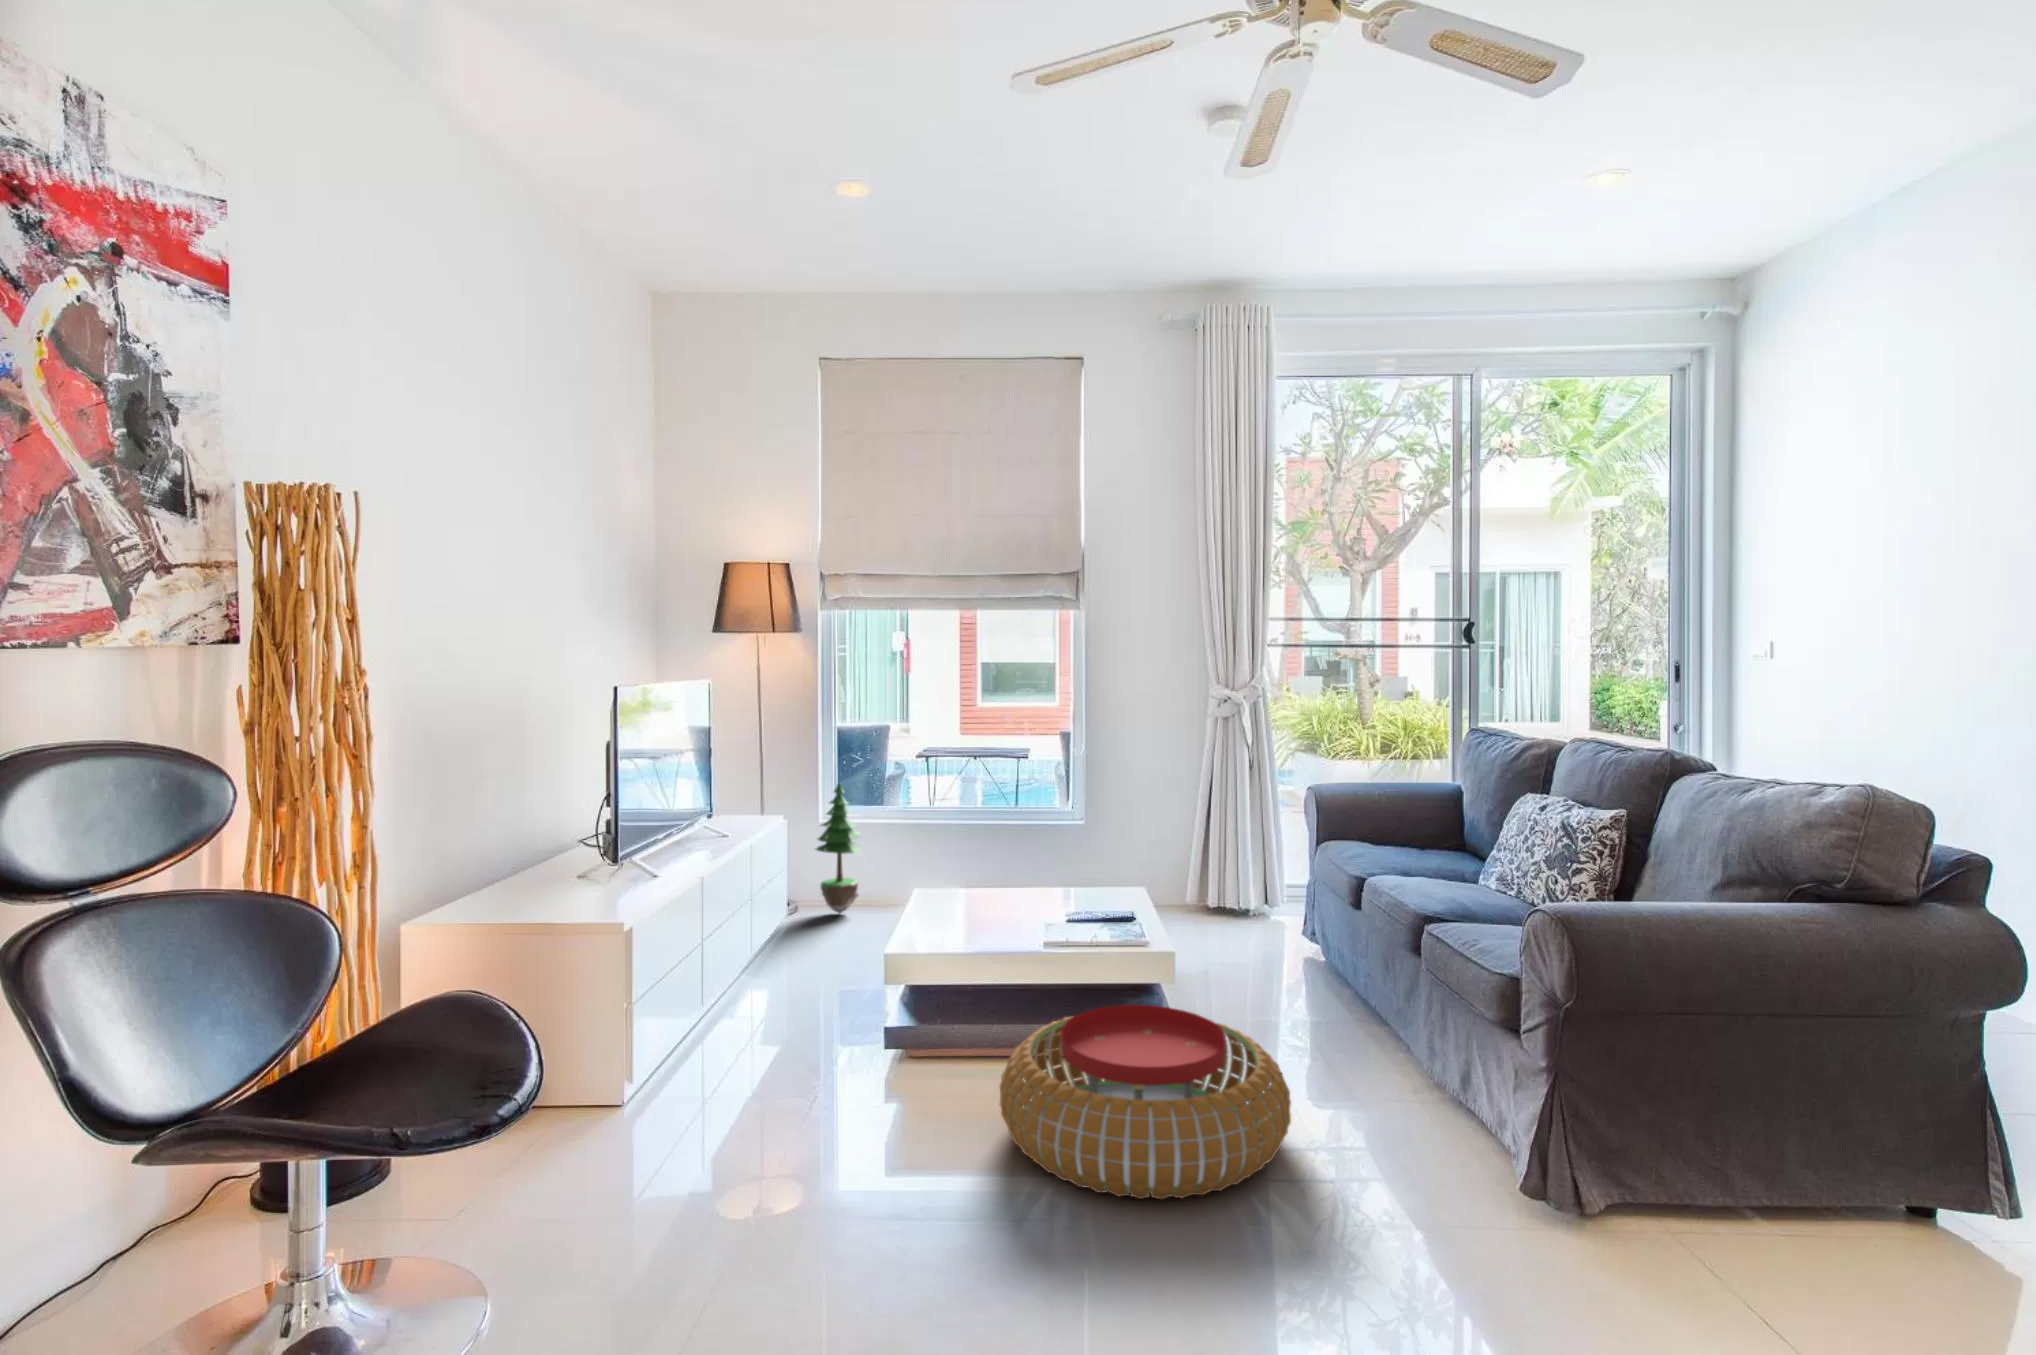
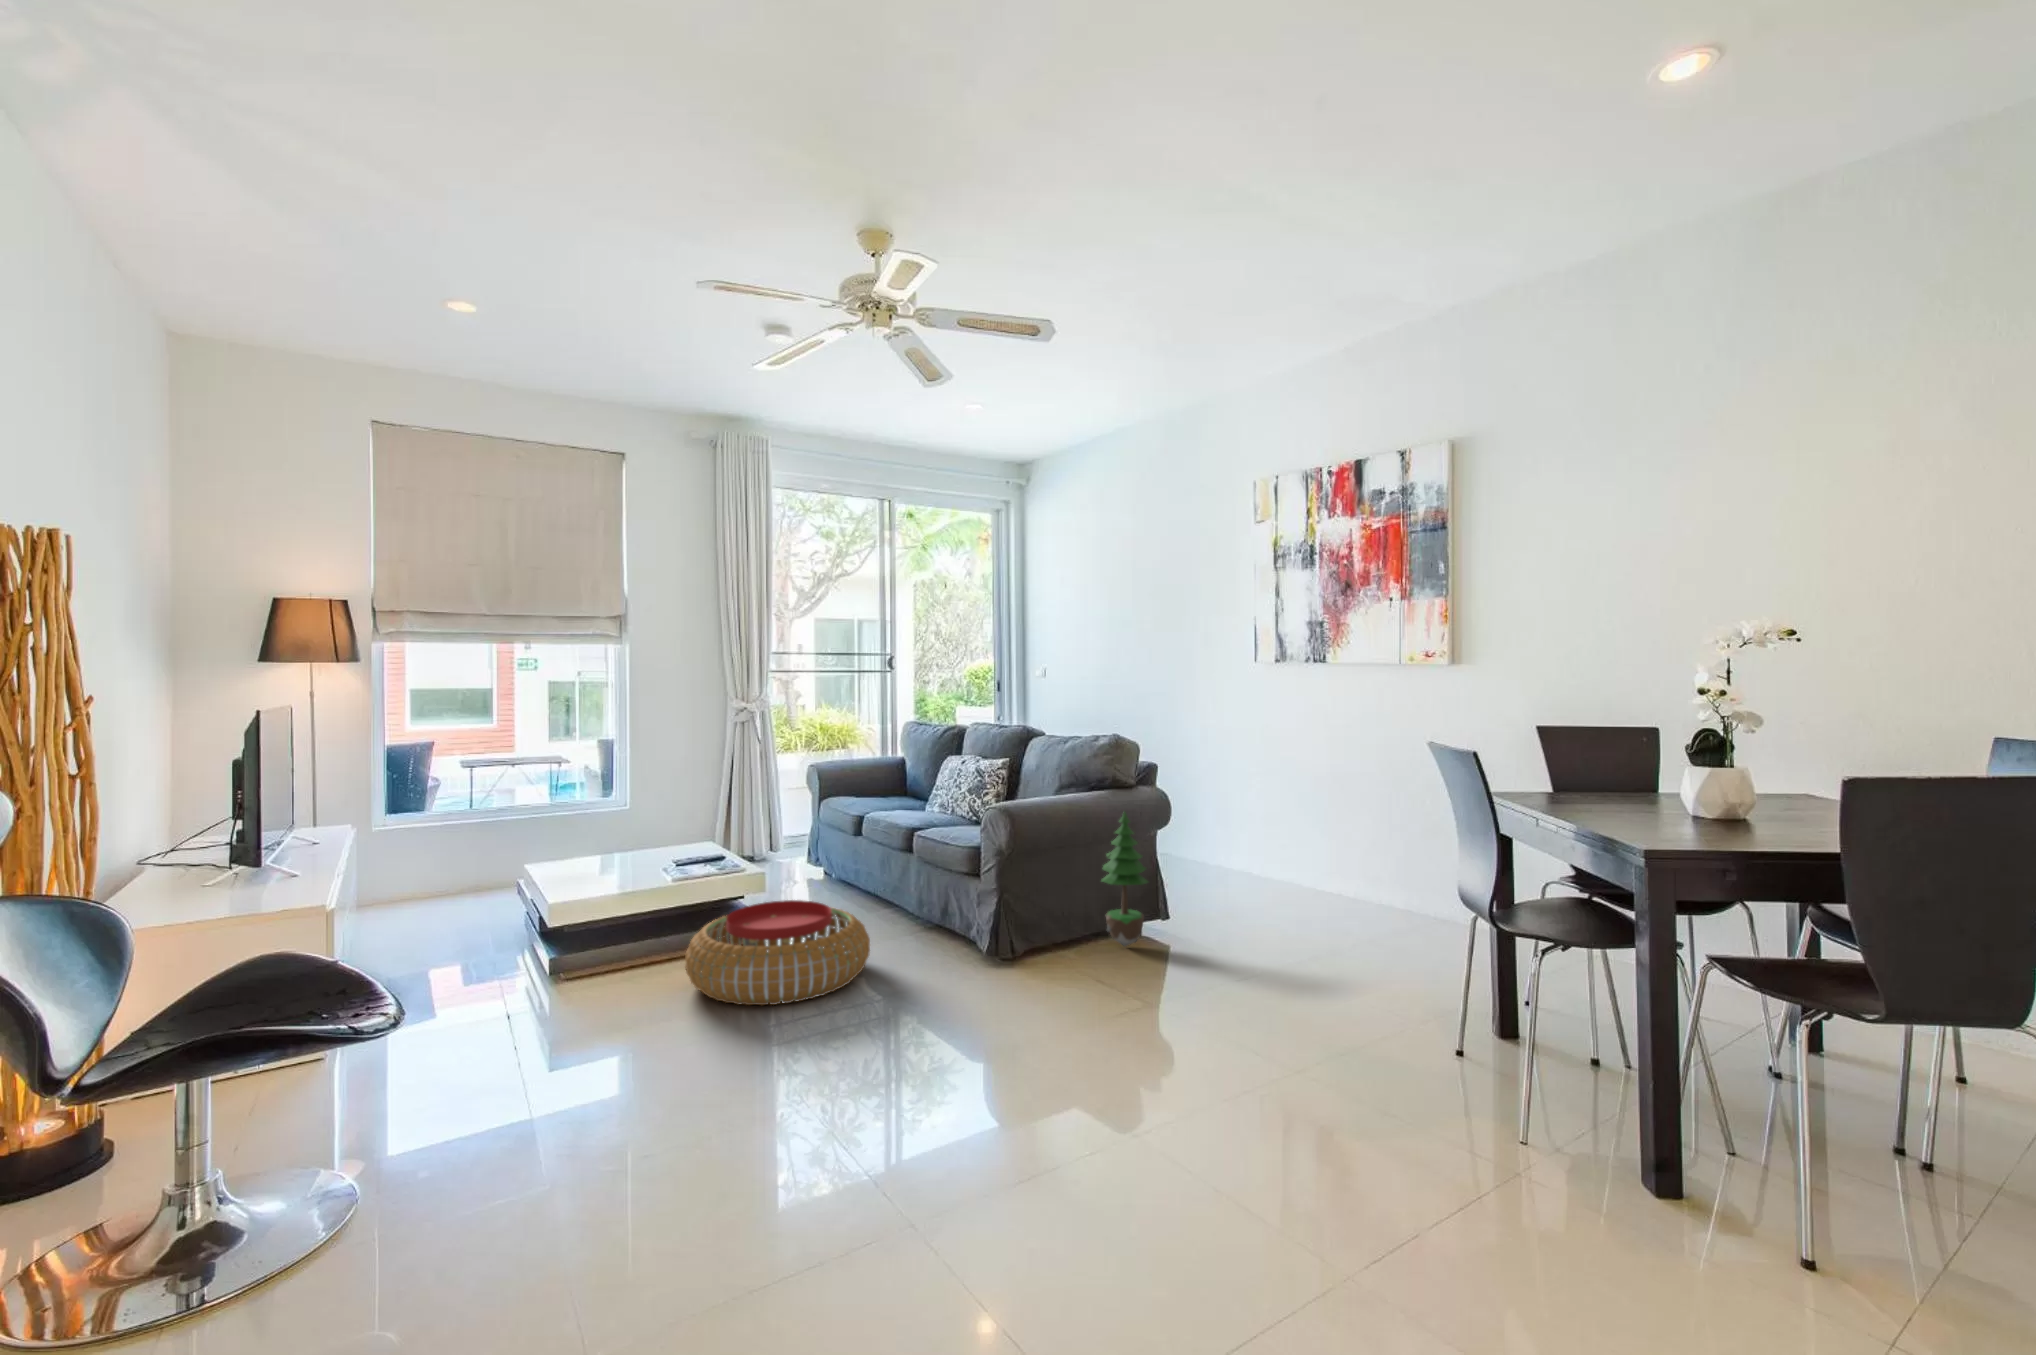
potted tree: present [816,783,861,913] -> present [1102,812,1148,946]

